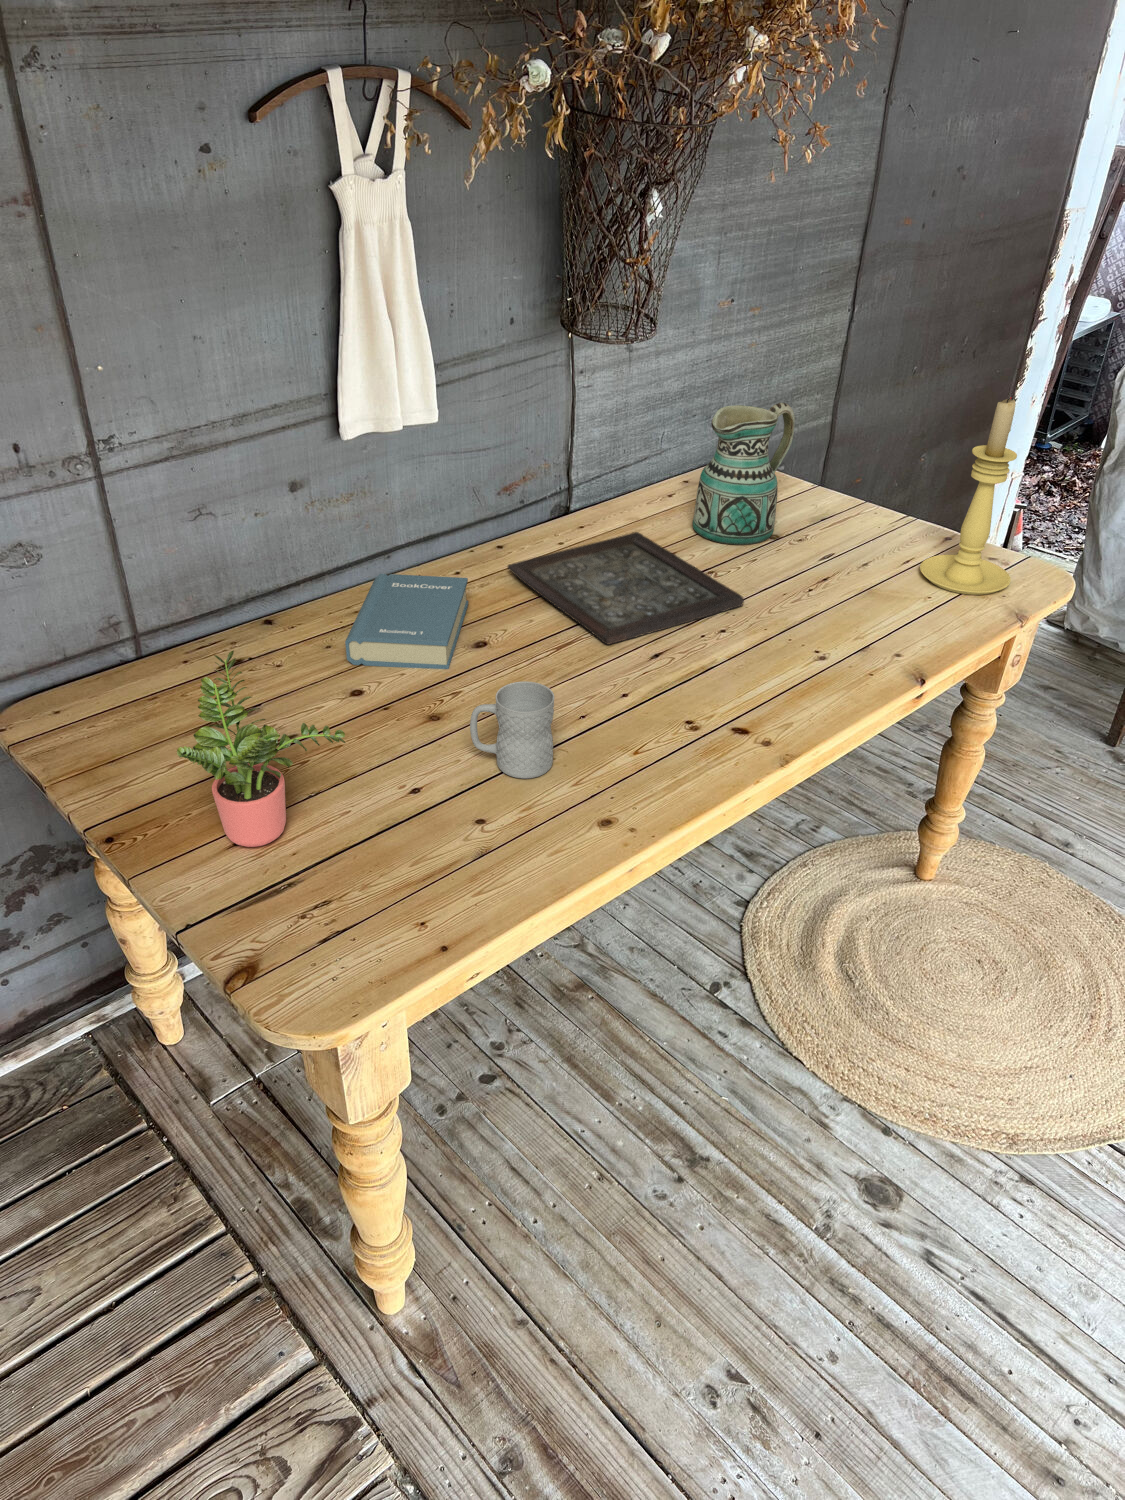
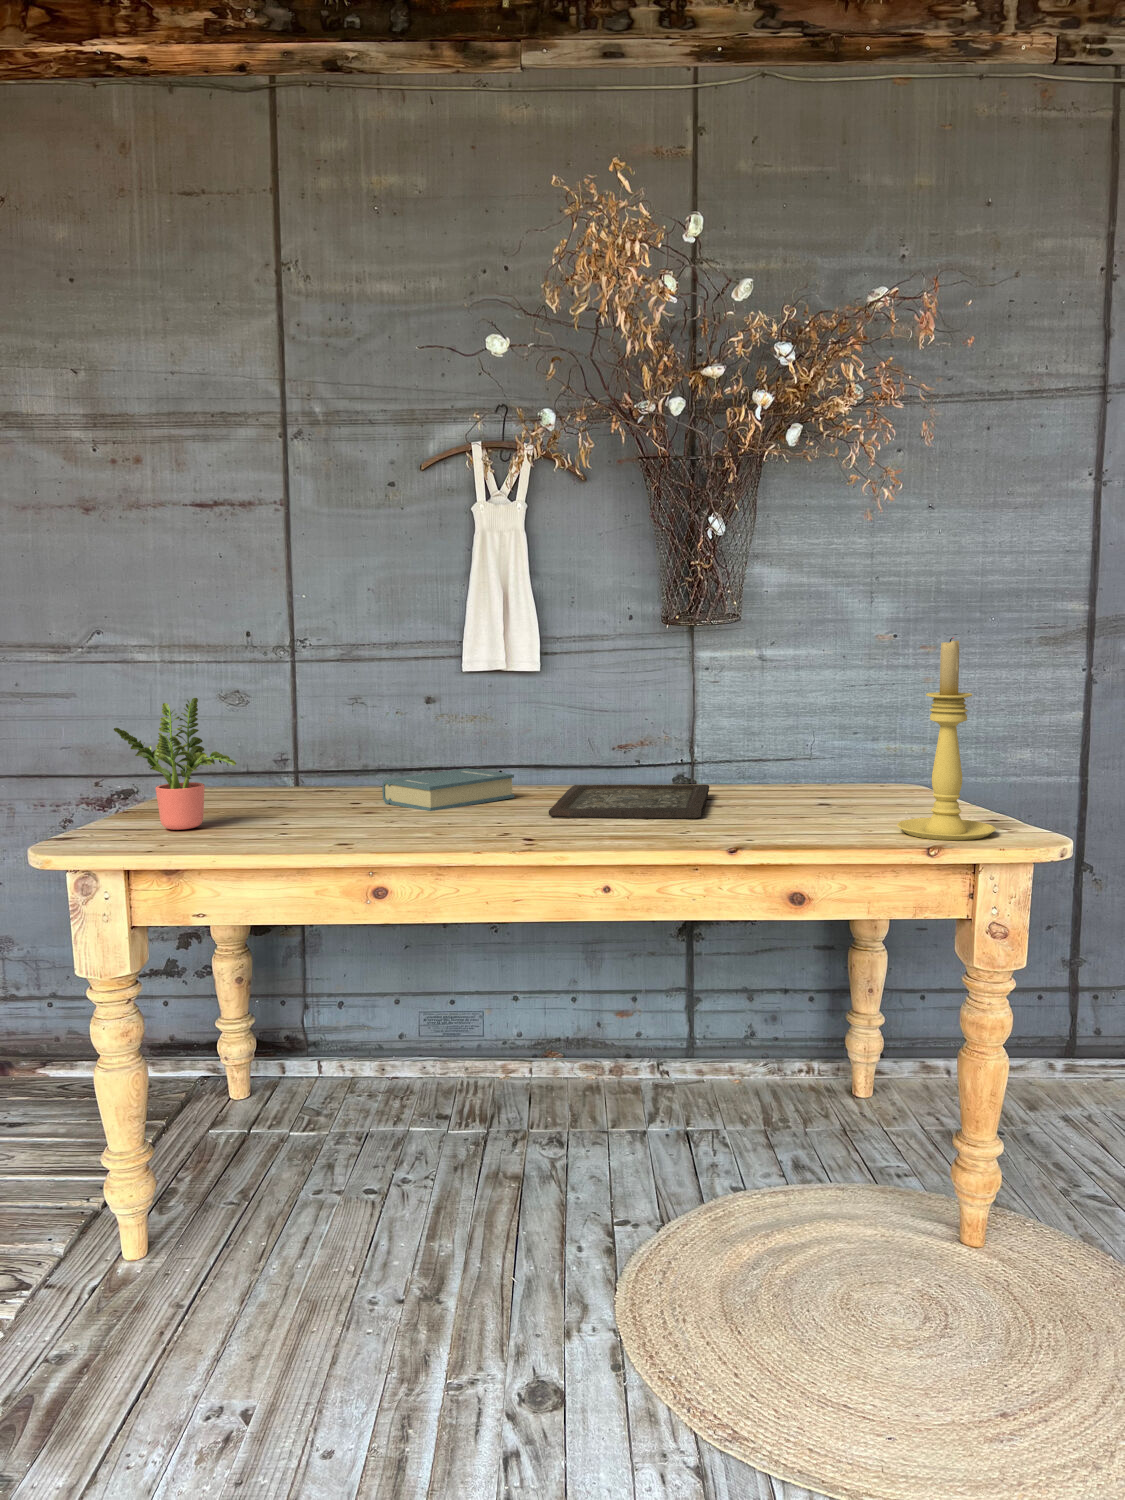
ceramic pitcher: present [693,403,795,545] -> none [767,684,877,805]
mug: present [470,681,554,779] -> none [340,770,387,838]

